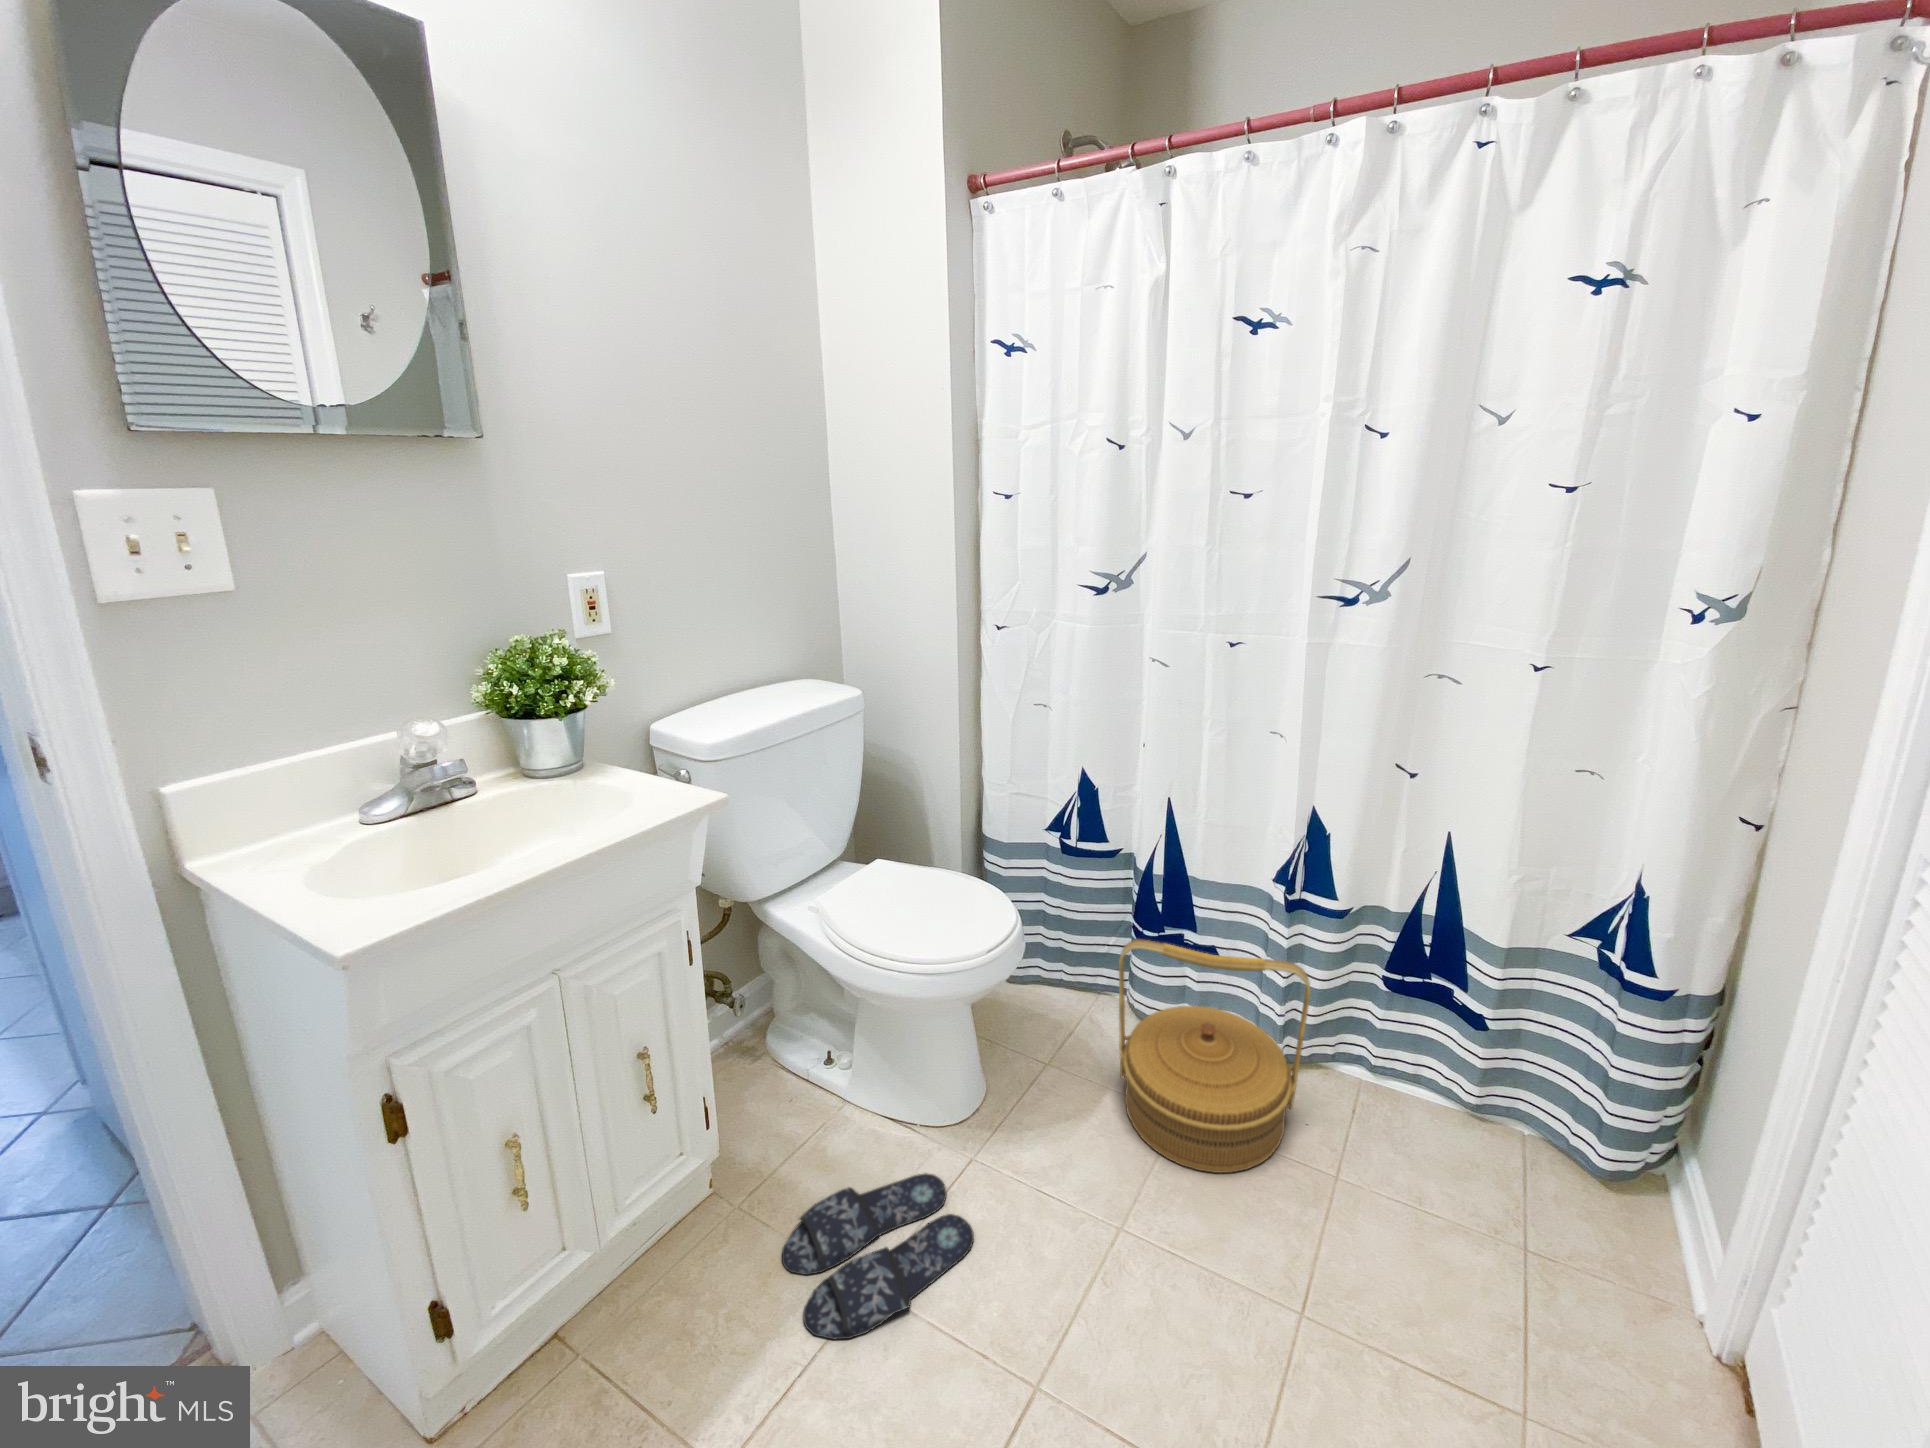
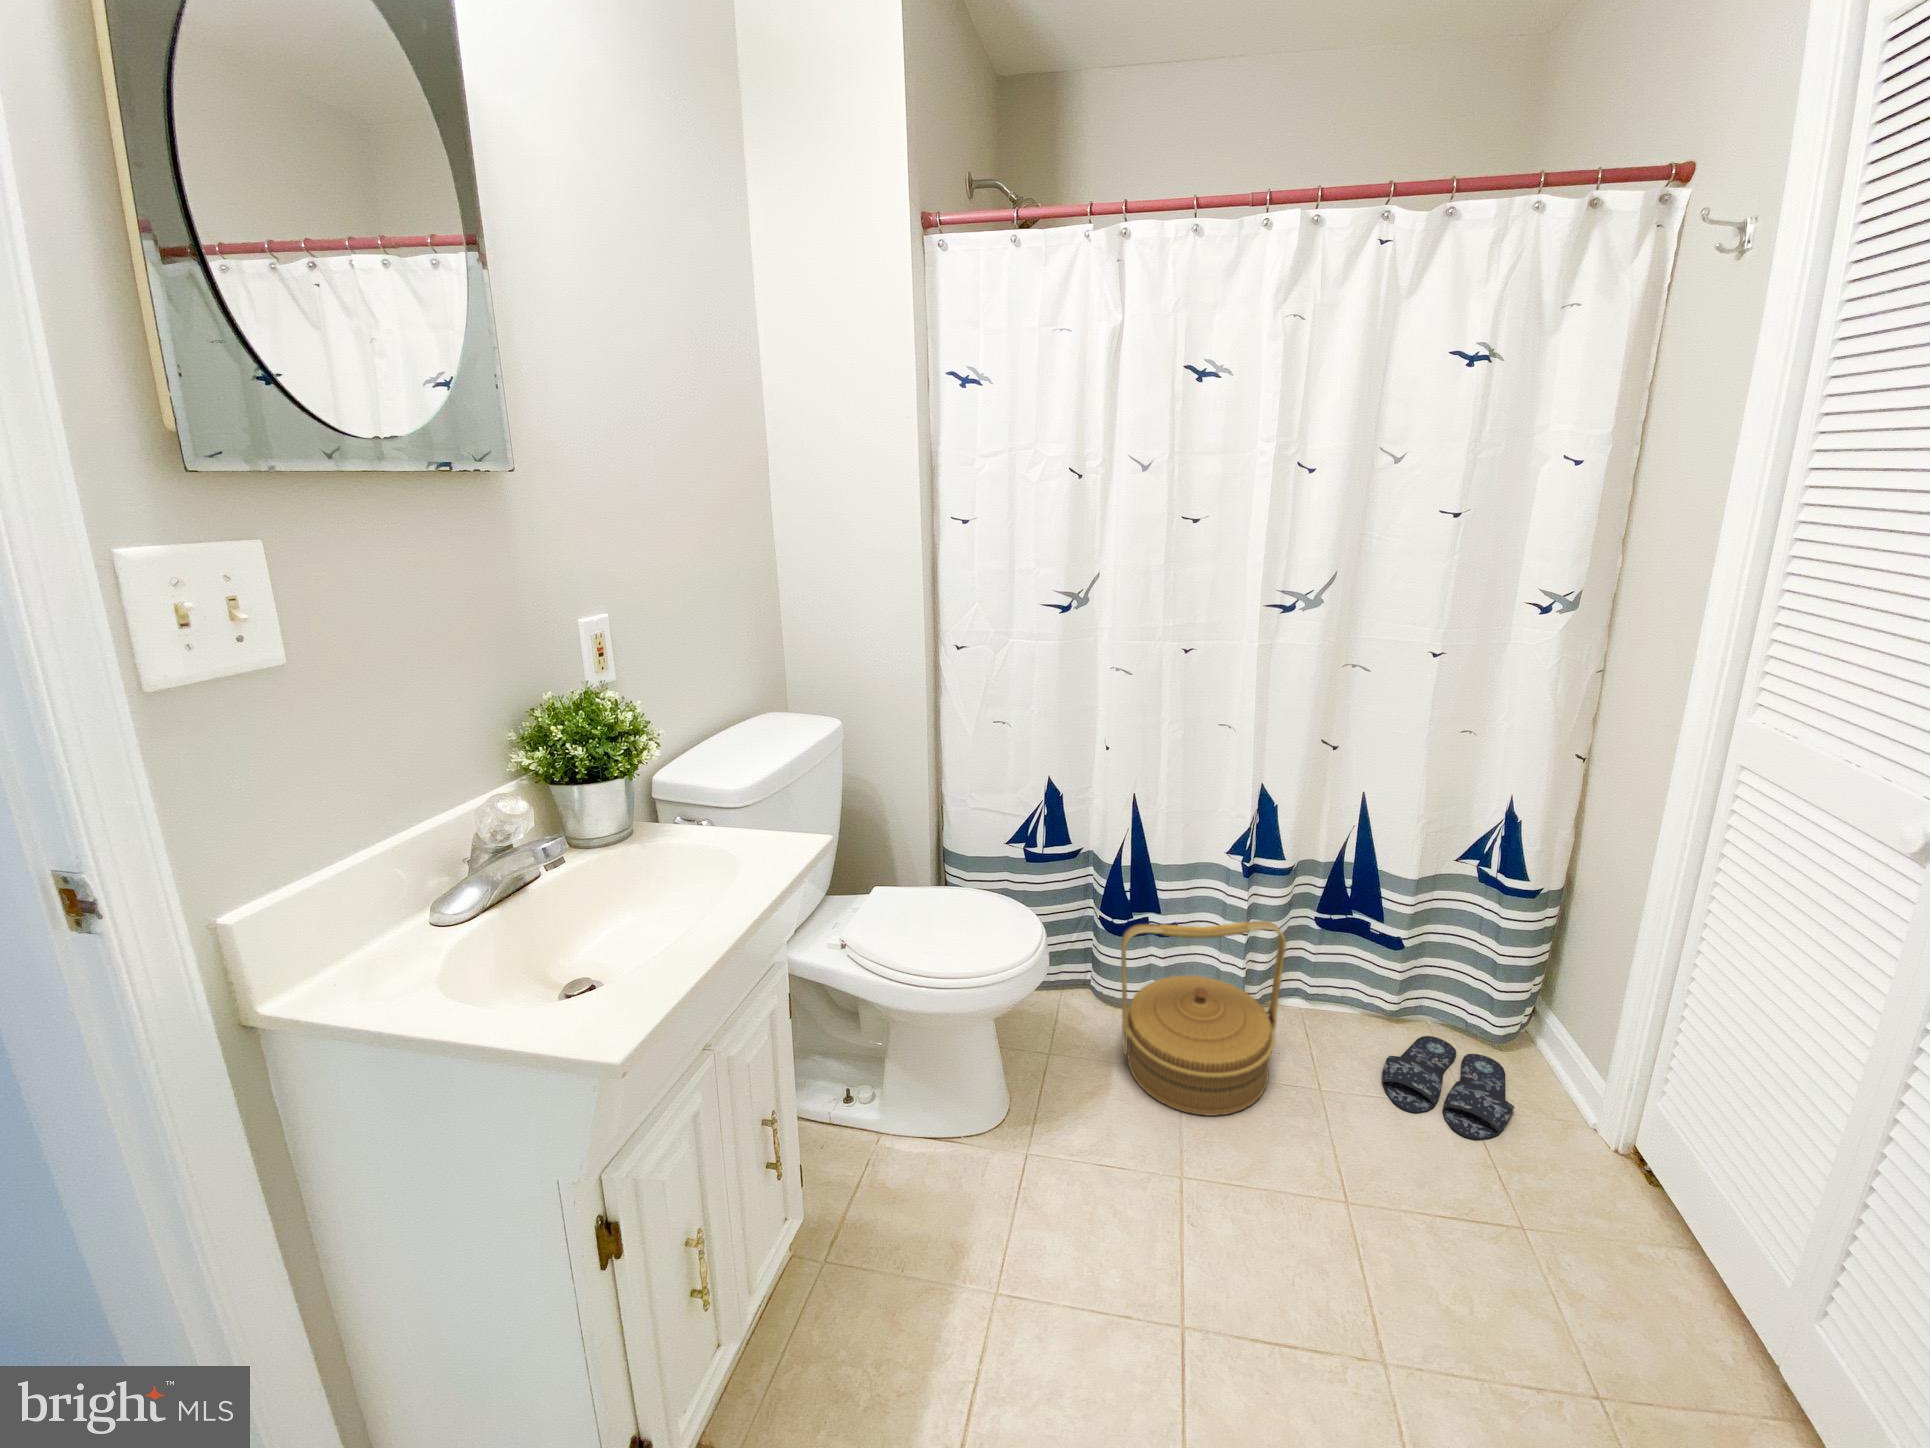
slippers: present [782,1173,974,1340] -> present [1382,1036,1514,1140]

